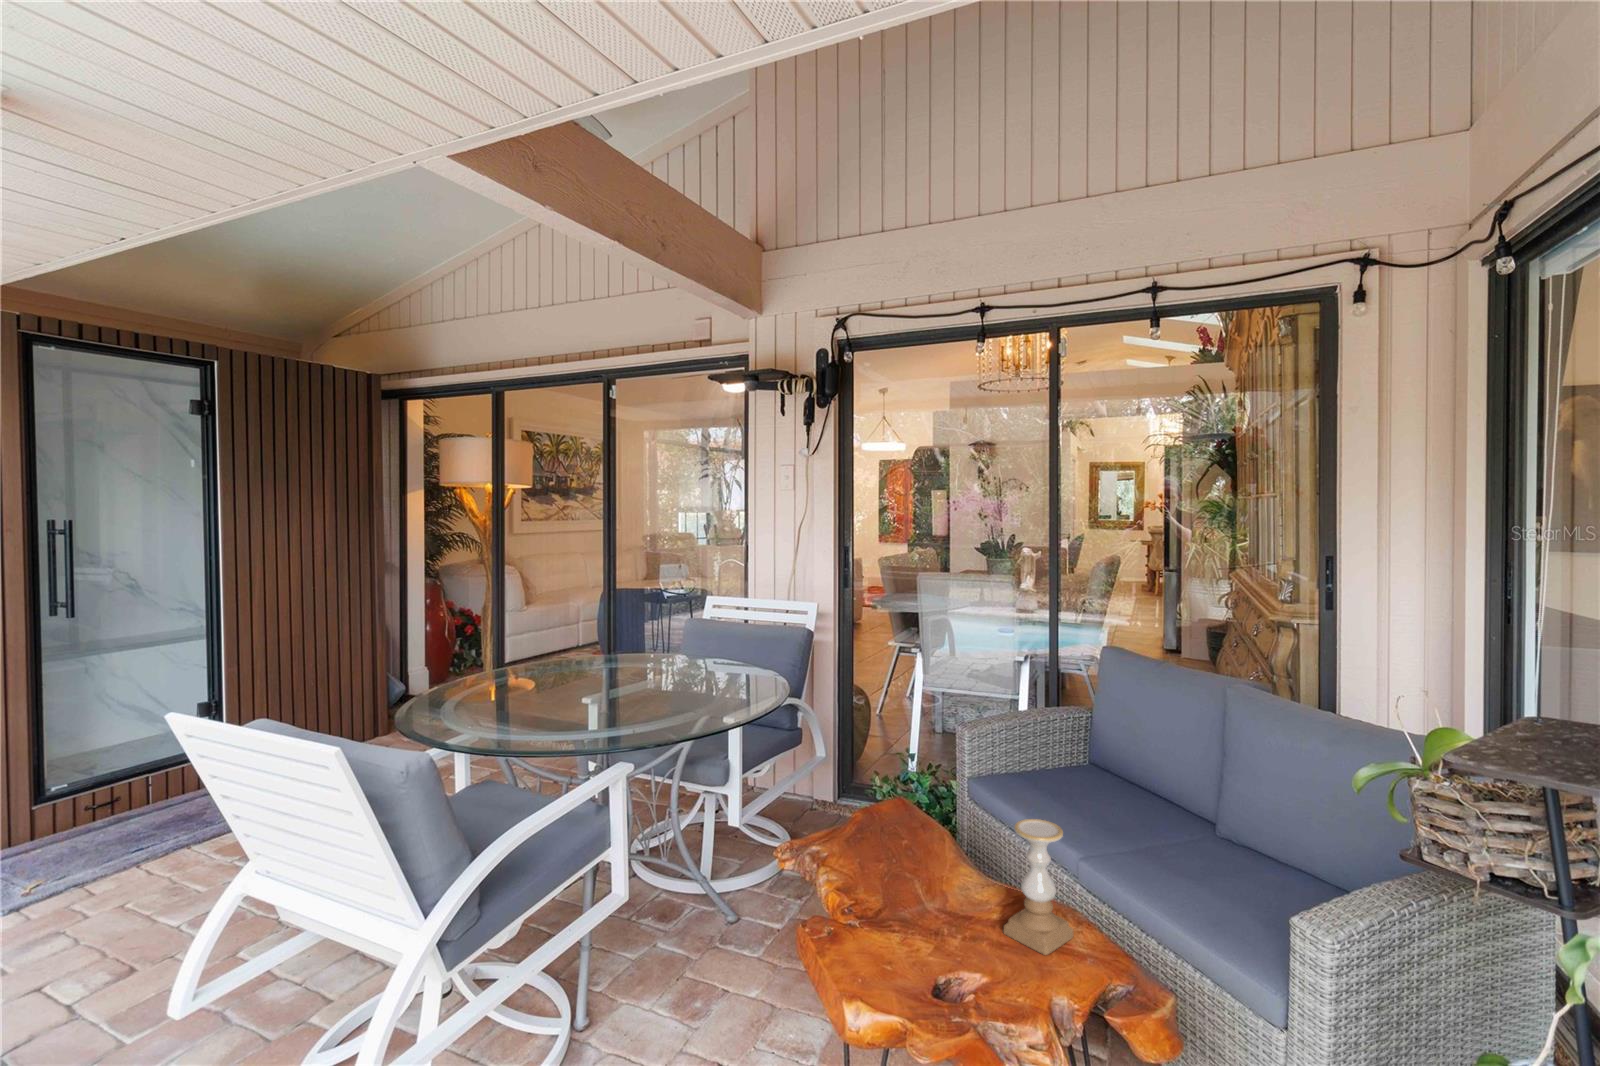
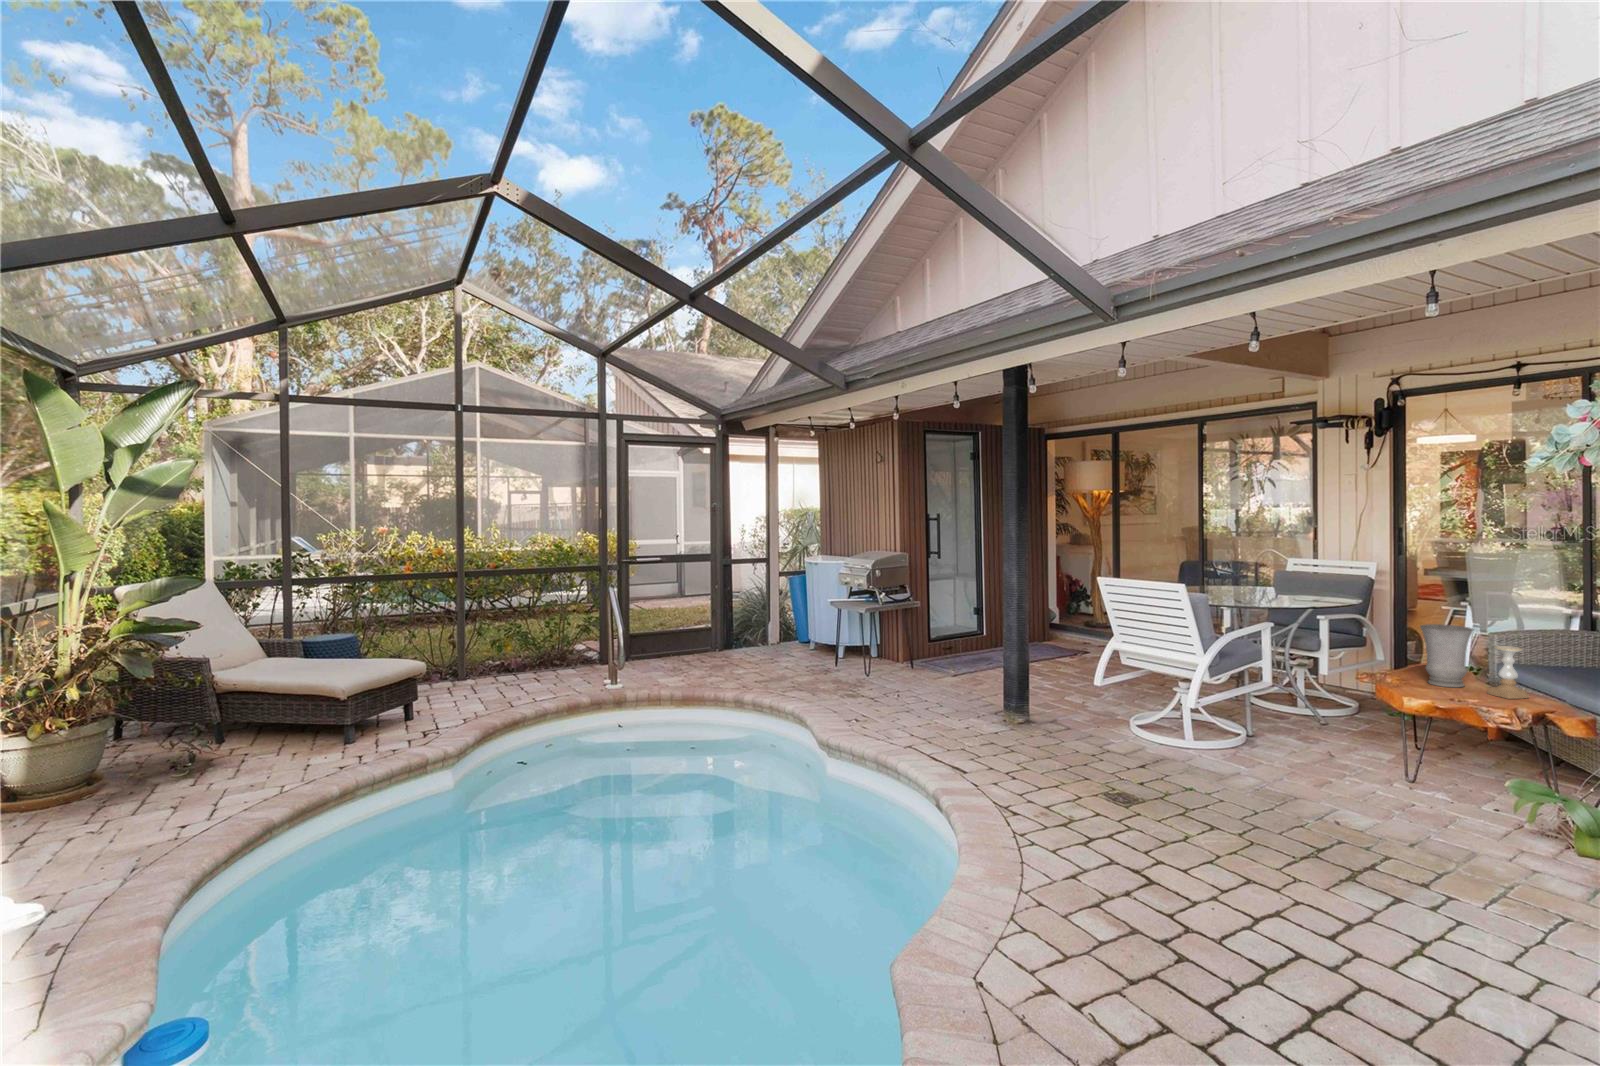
vase: none [882,761,973,915] -> present [1420,624,1473,687]

